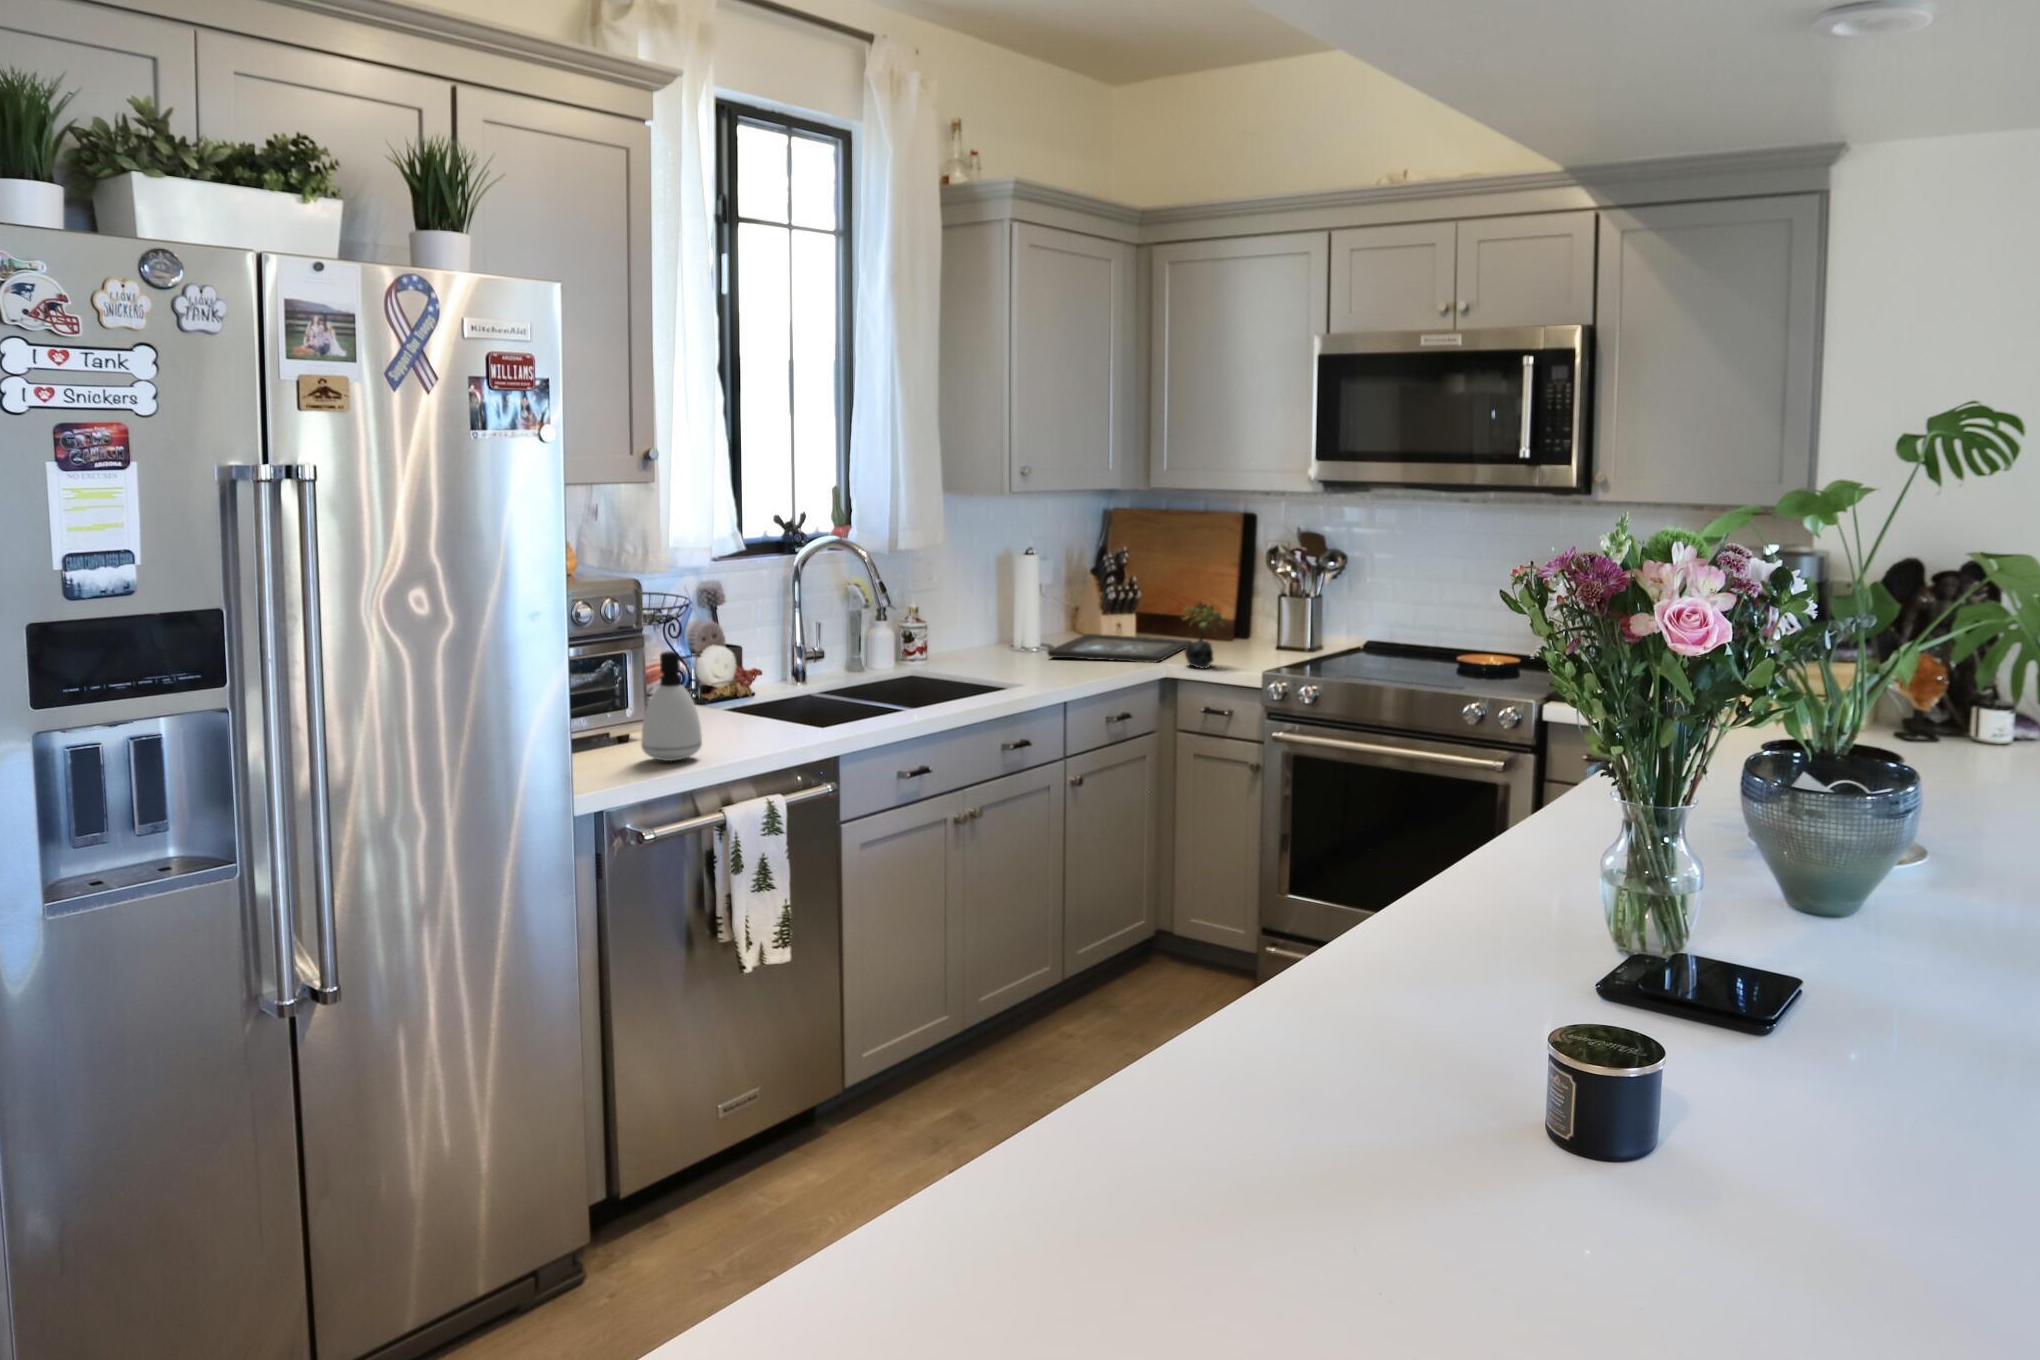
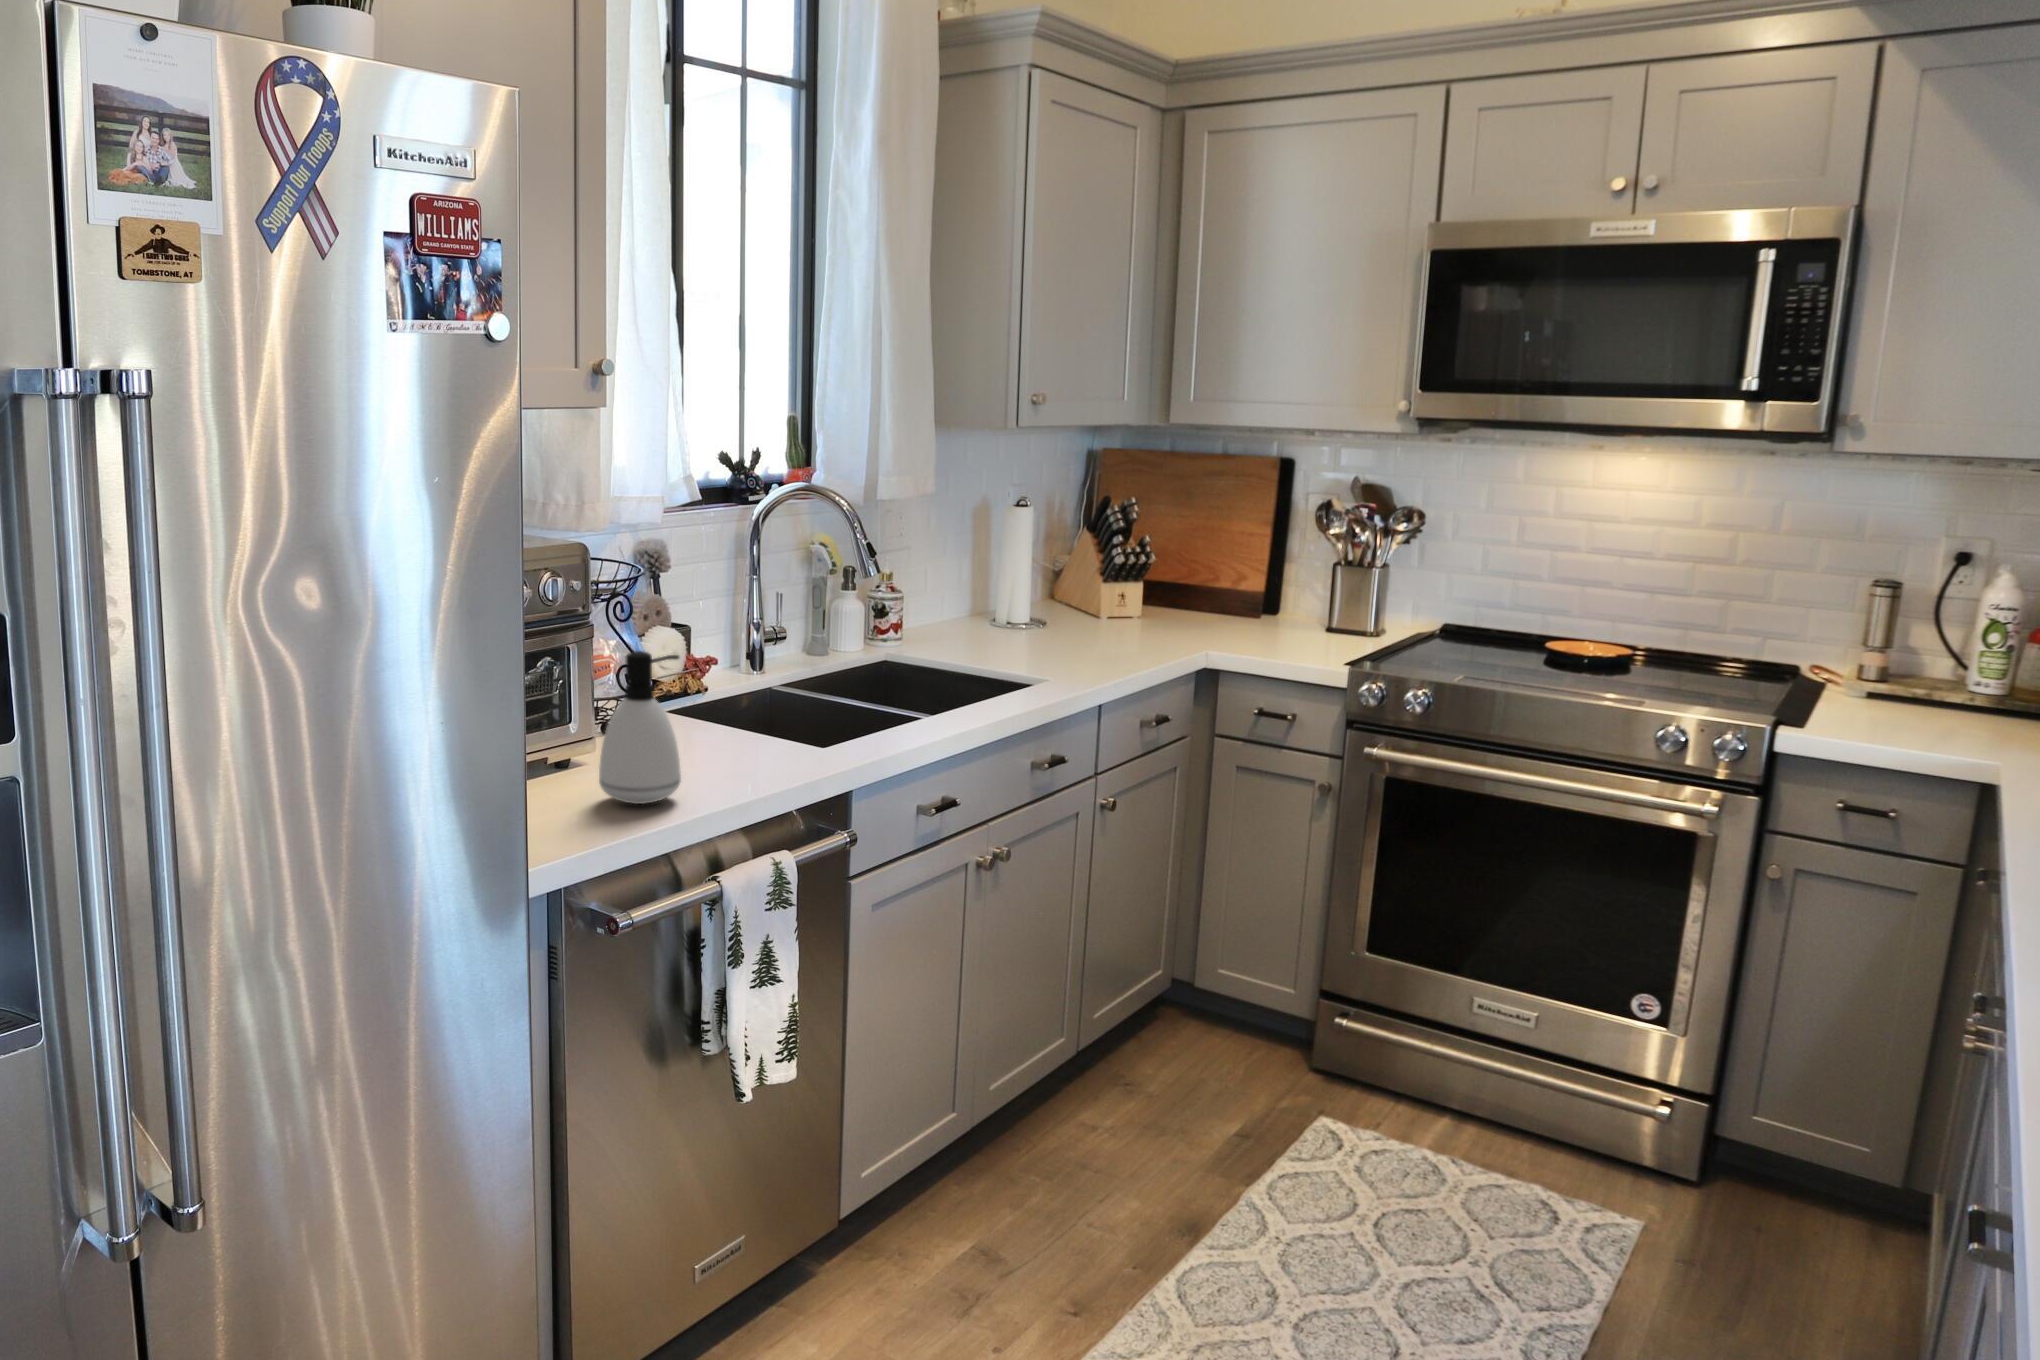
succulent plant: present [1183,602,1226,669] -> none [1233,572,1296,661]
tray: present [1048,634,1191,663] -> none [1043,607,1212,650]

